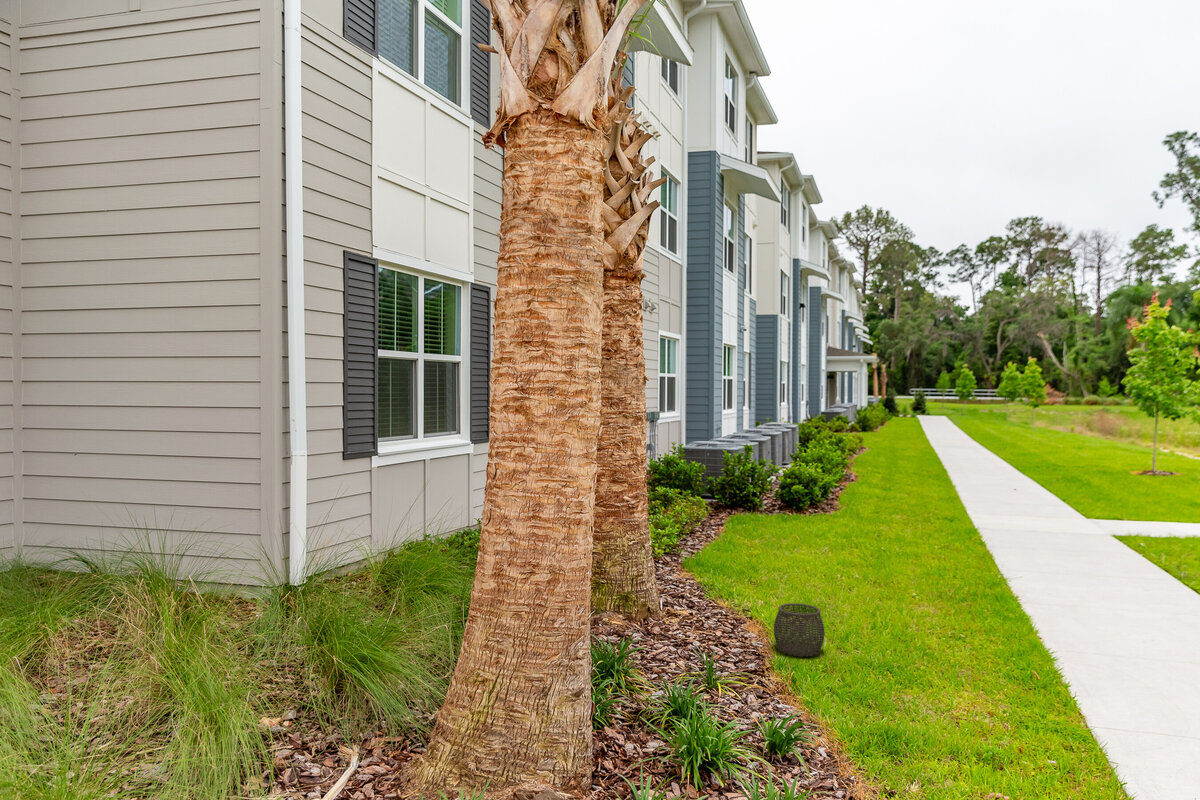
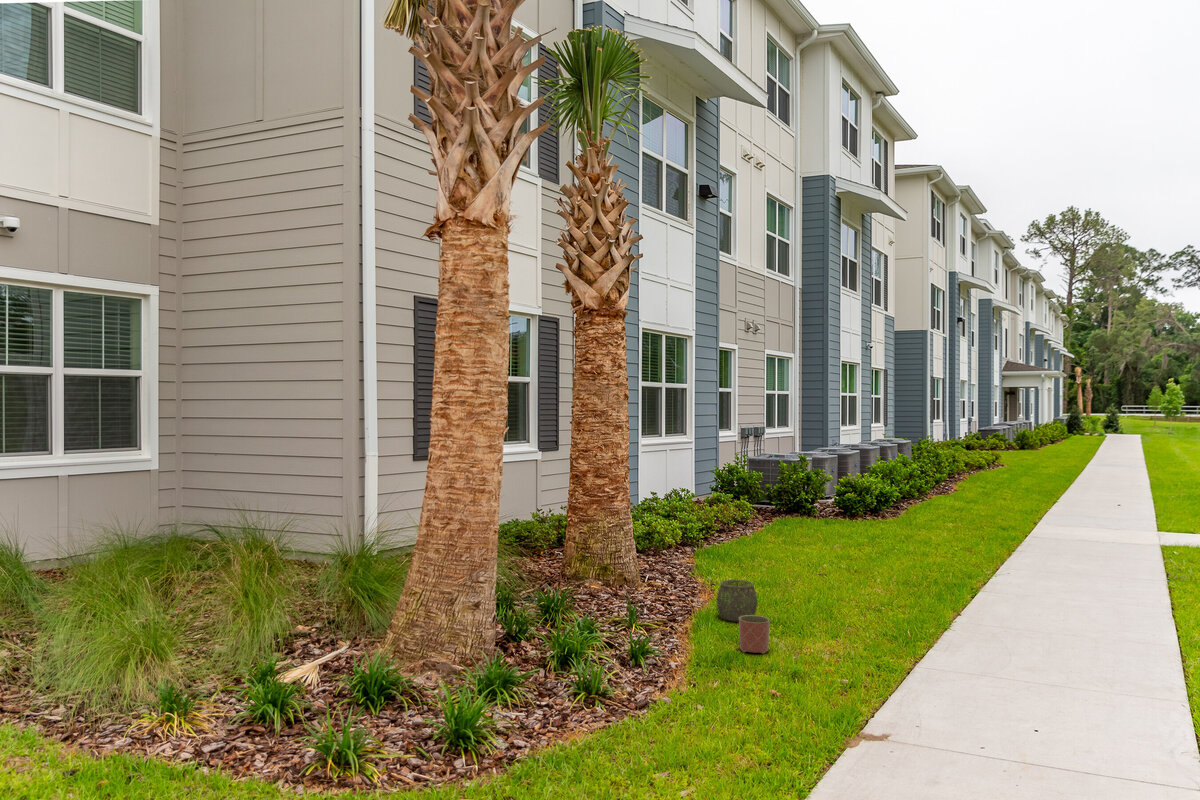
planter: none [843,655,883,706] -> present [739,615,770,654]

